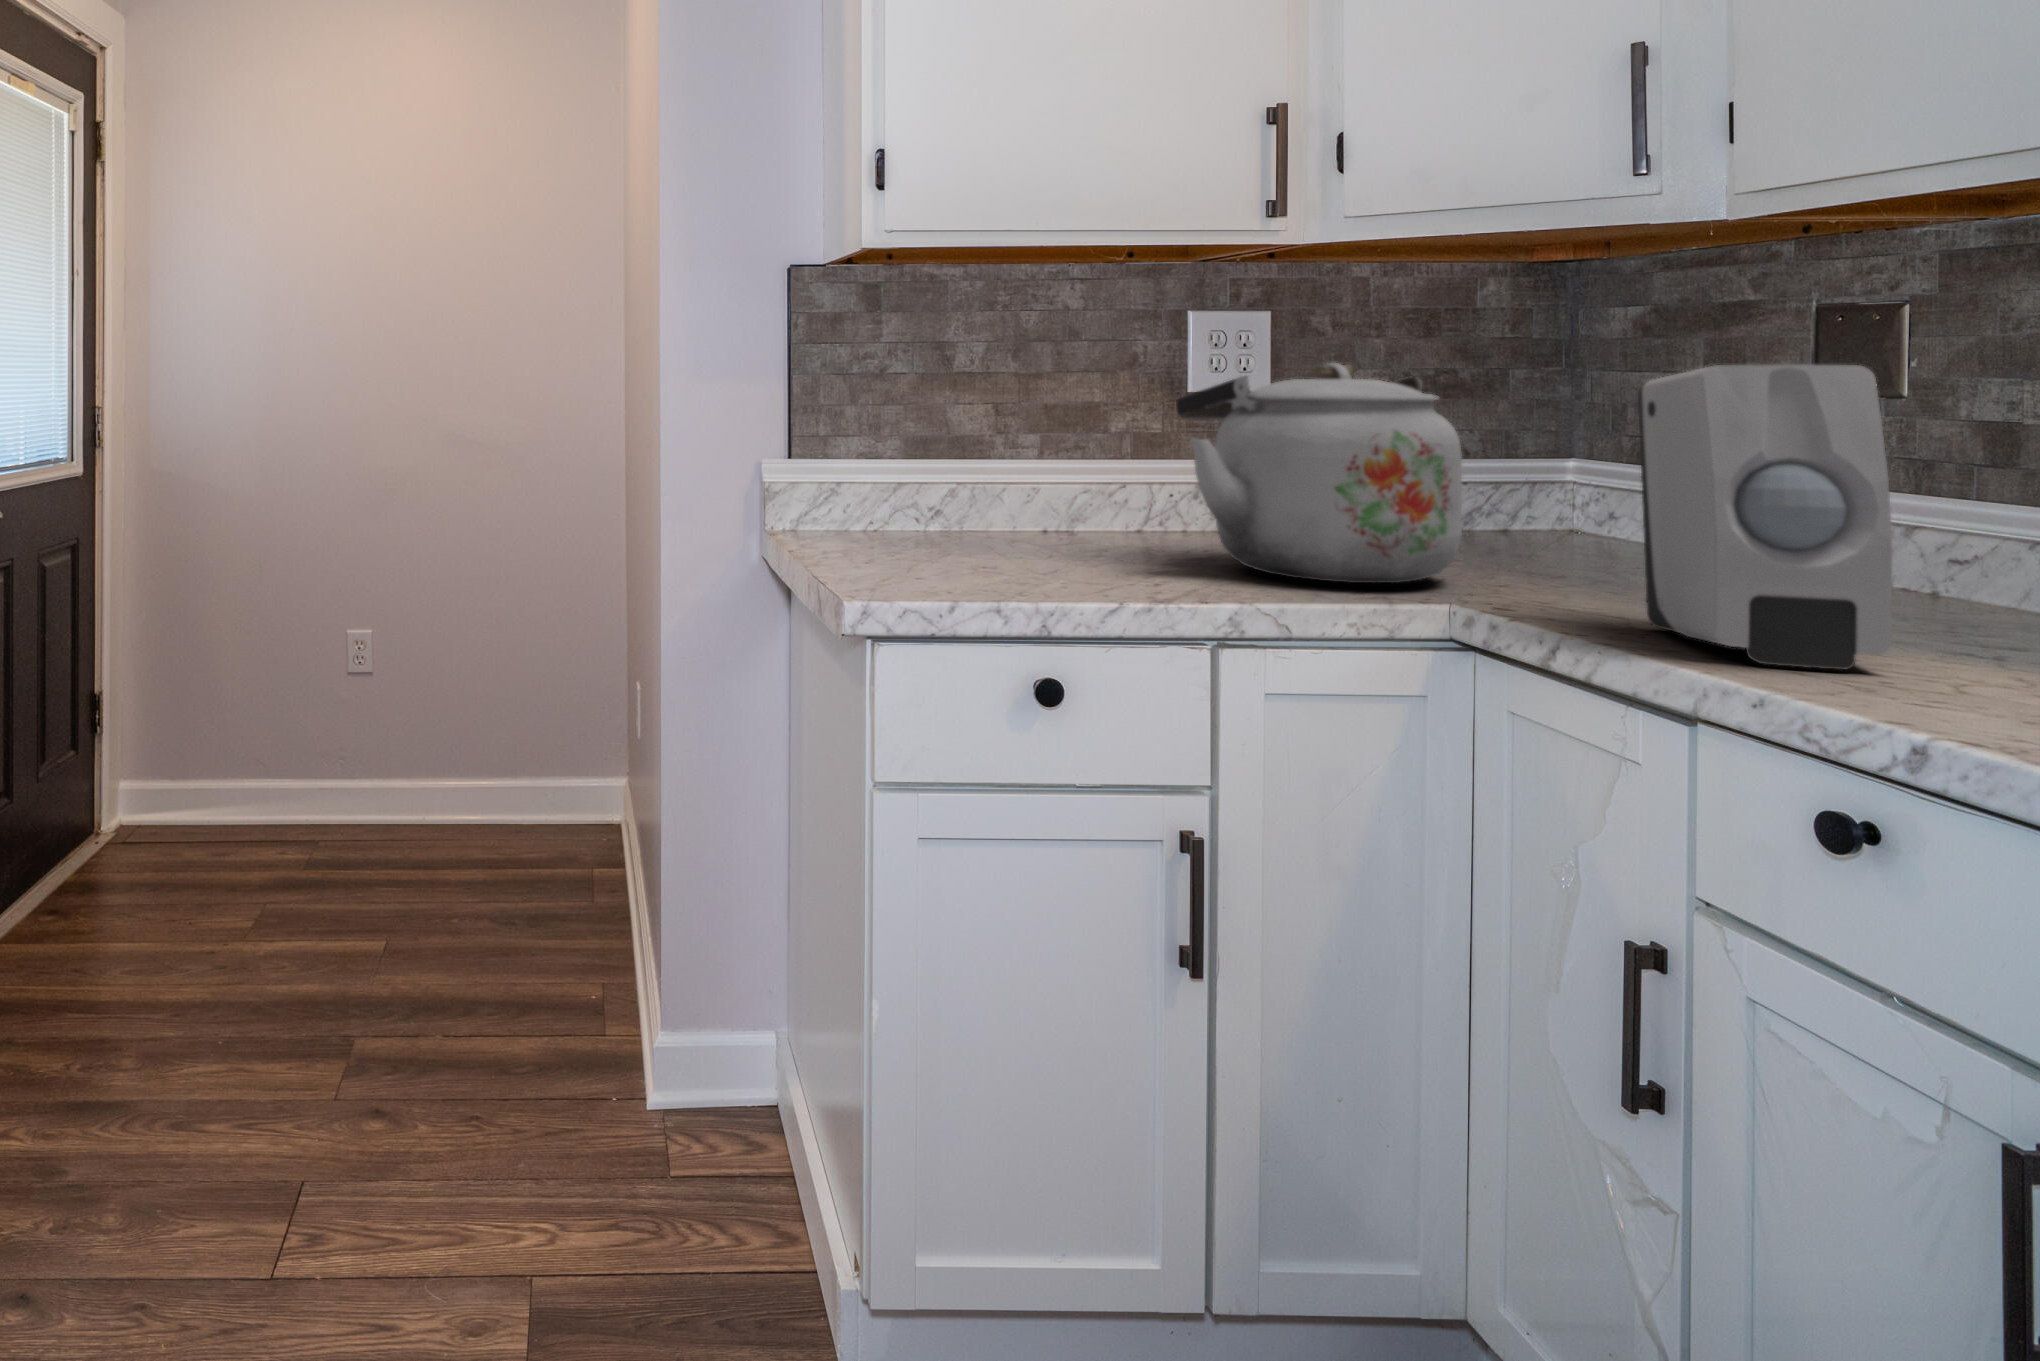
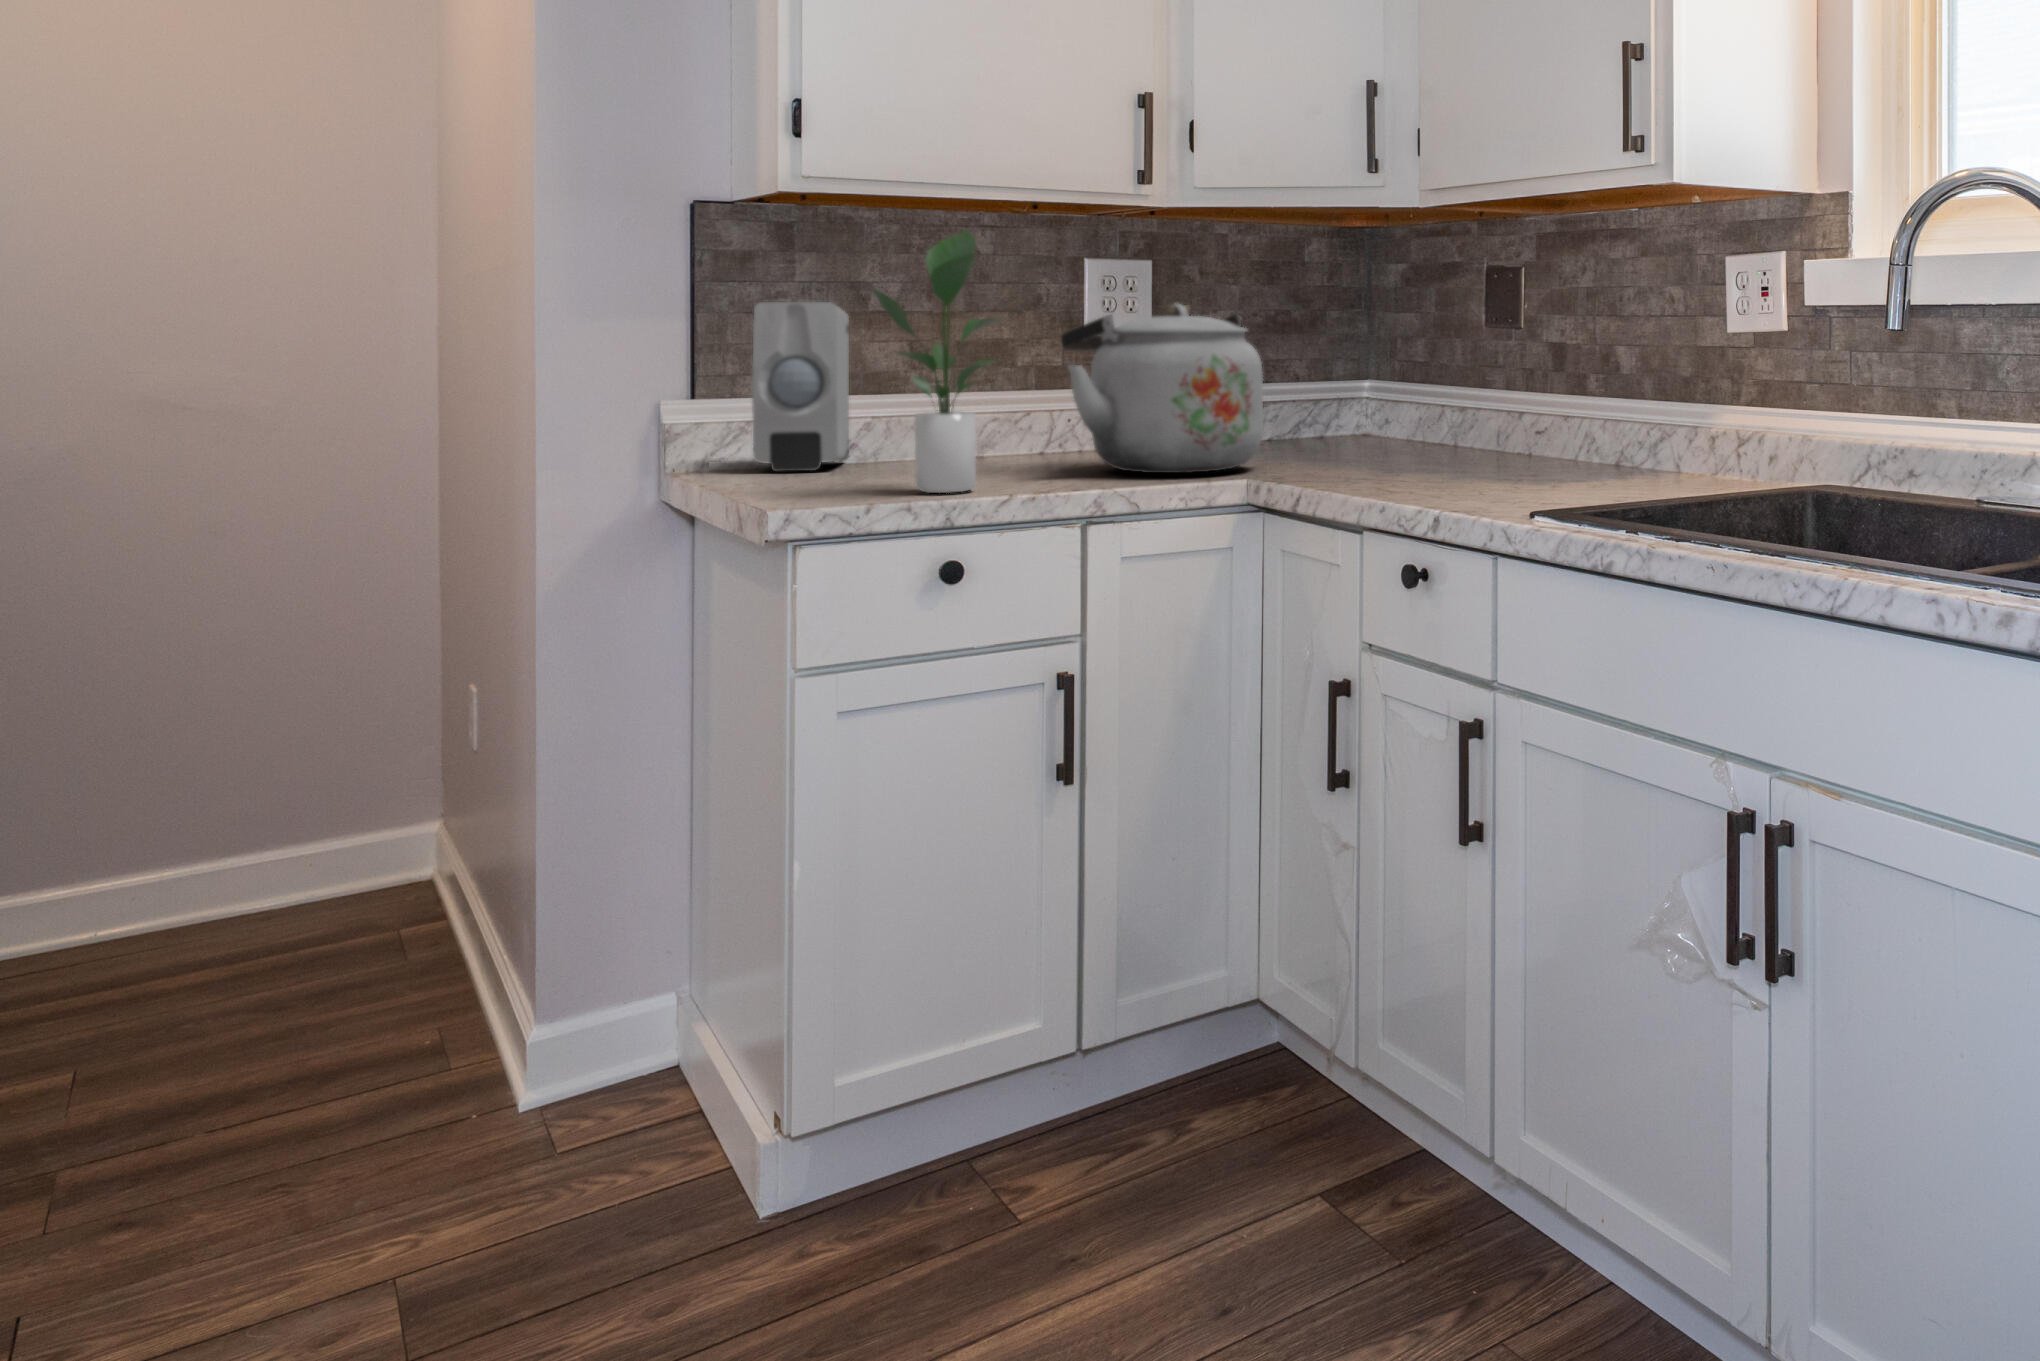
potted plant: none [955,276,1118,590] -> present [872,231,999,493]
soap dispenser: present [1638,365,1892,670] -> present [752,302,849,471]

